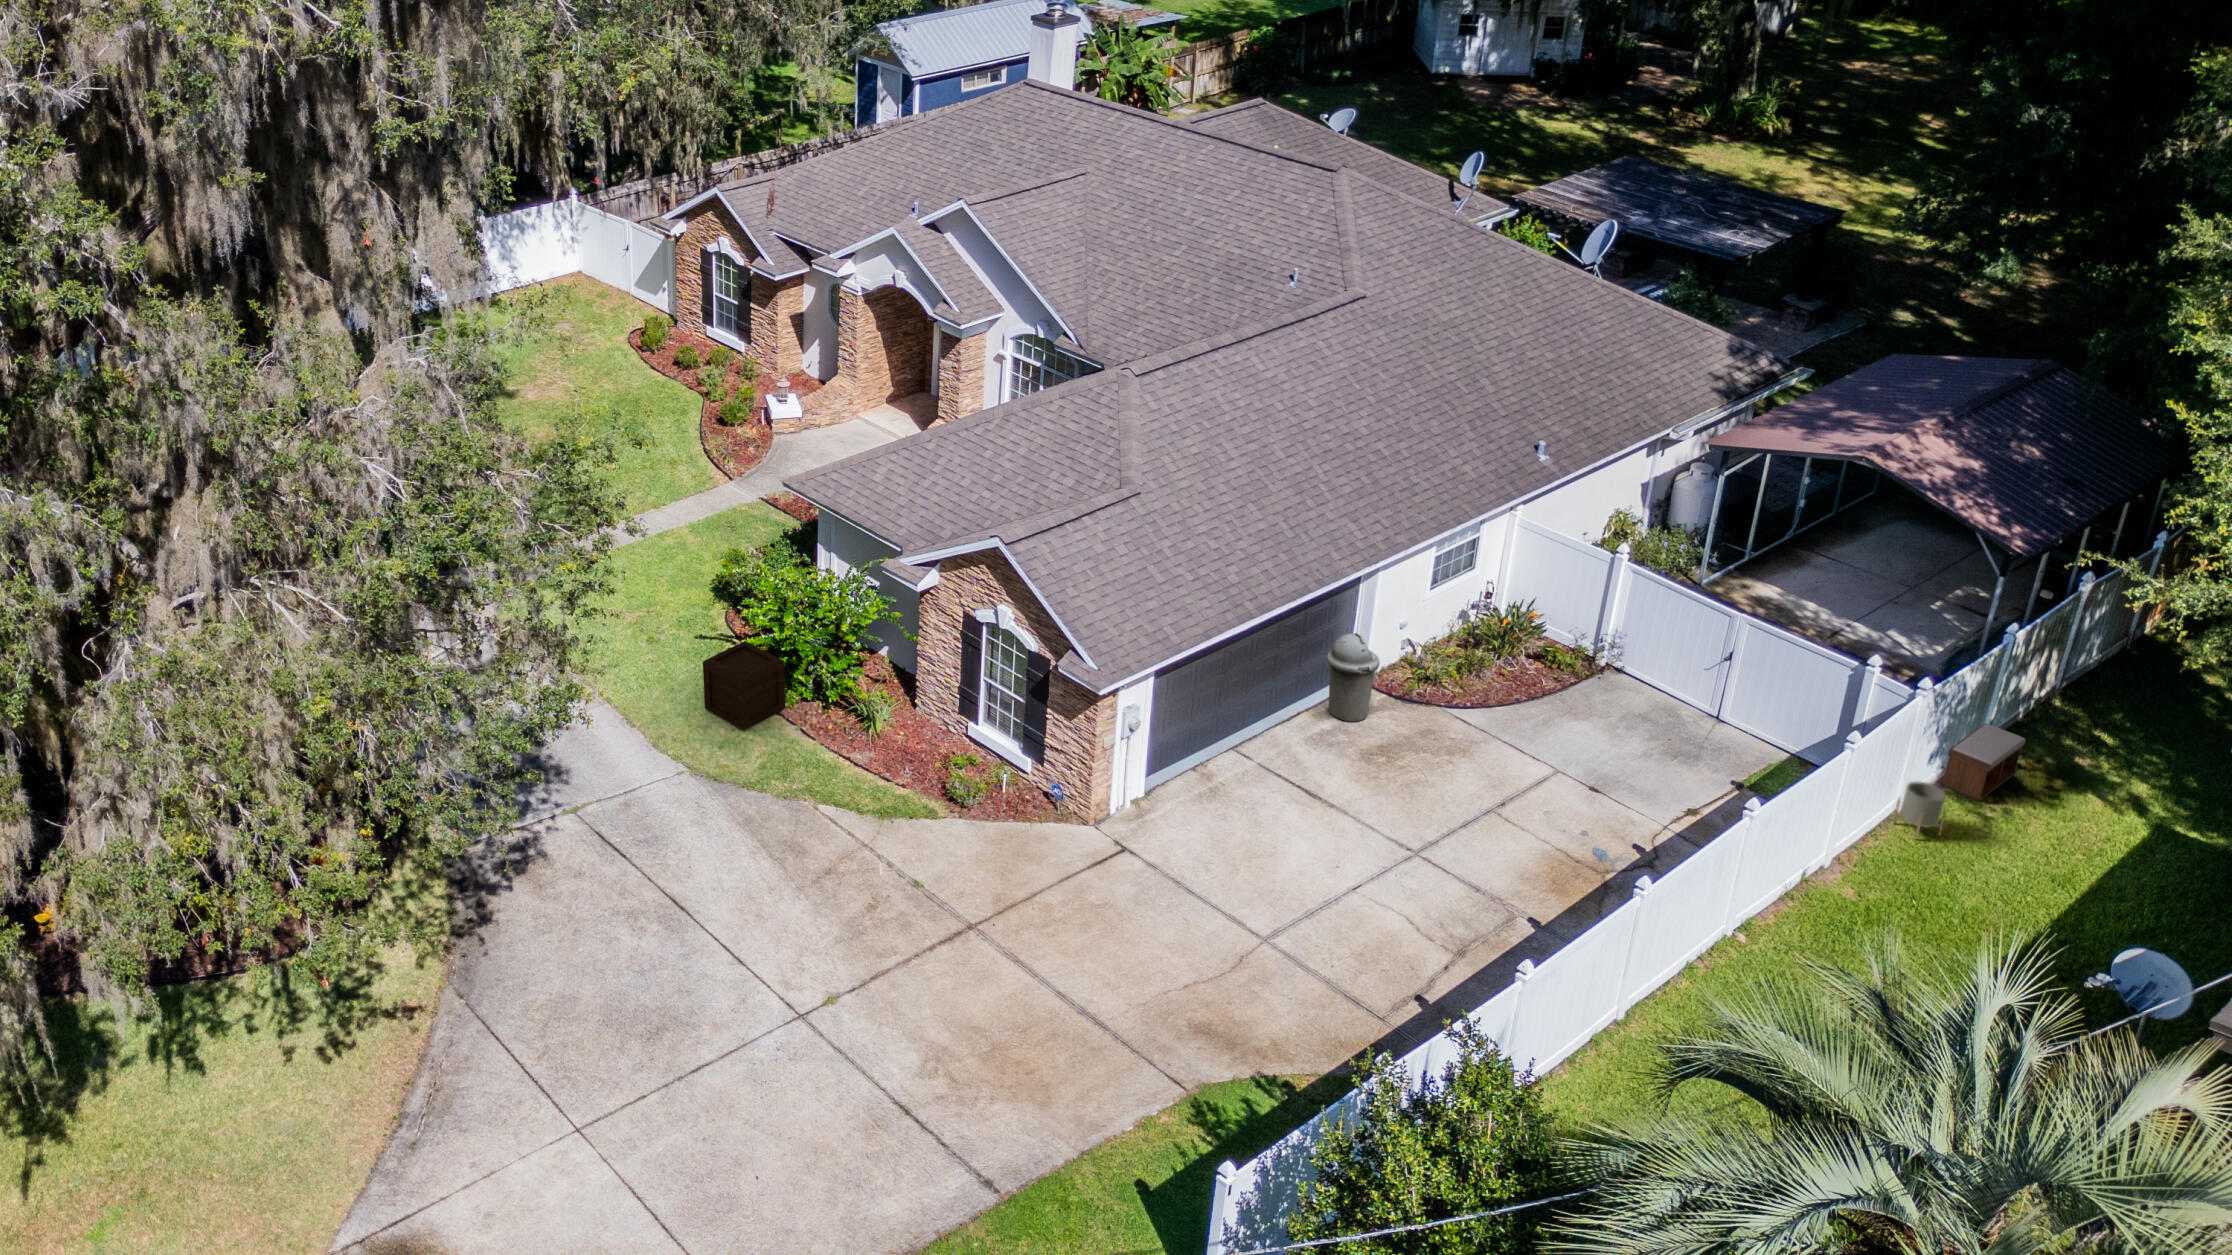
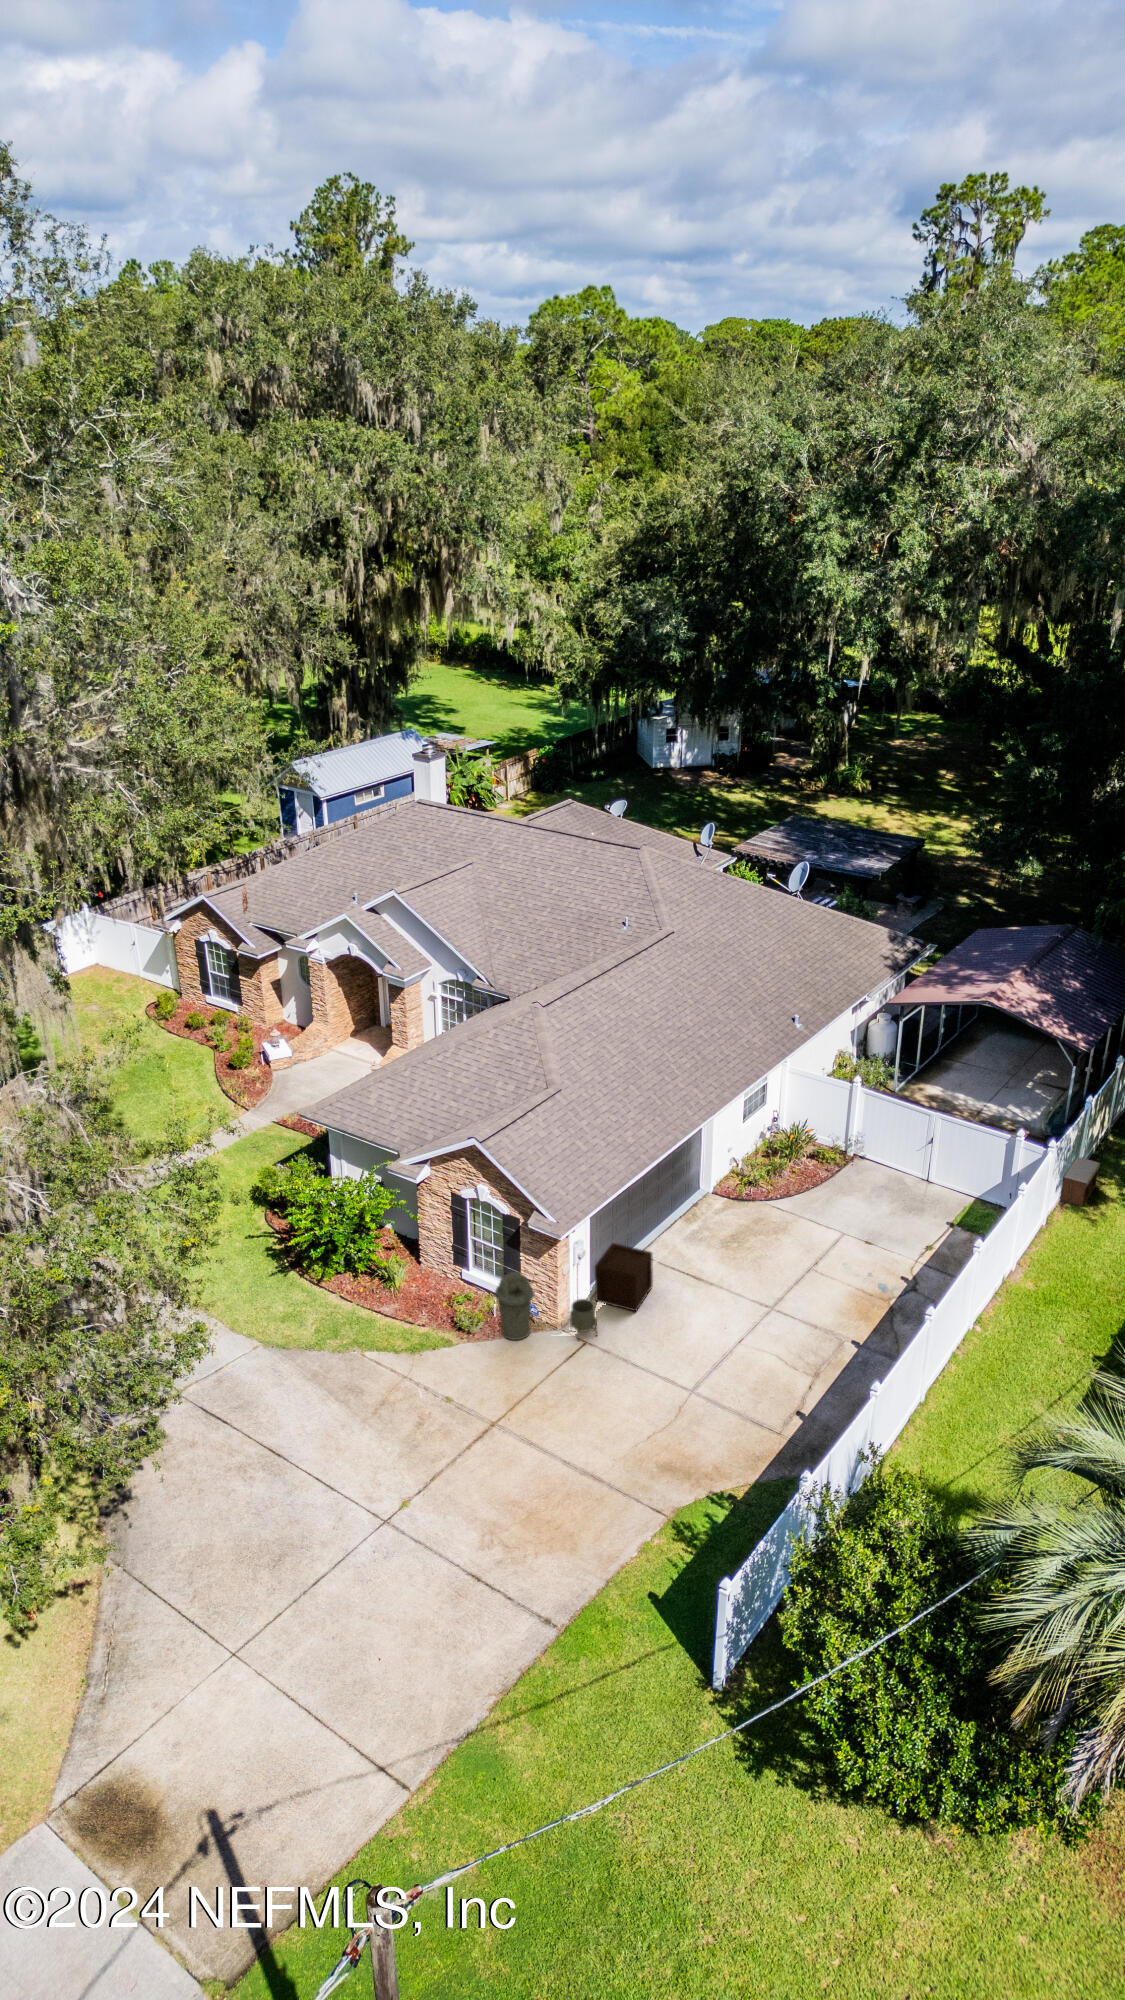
trash can: present [1327,633,1380,722] -> present [495,1272,534,1340]
wooden crate: present [703,641,785,730] -> present [595,1243,653,1311]
planter: present [1893,782,1947,839] -> present [570,1299,597,1339]

